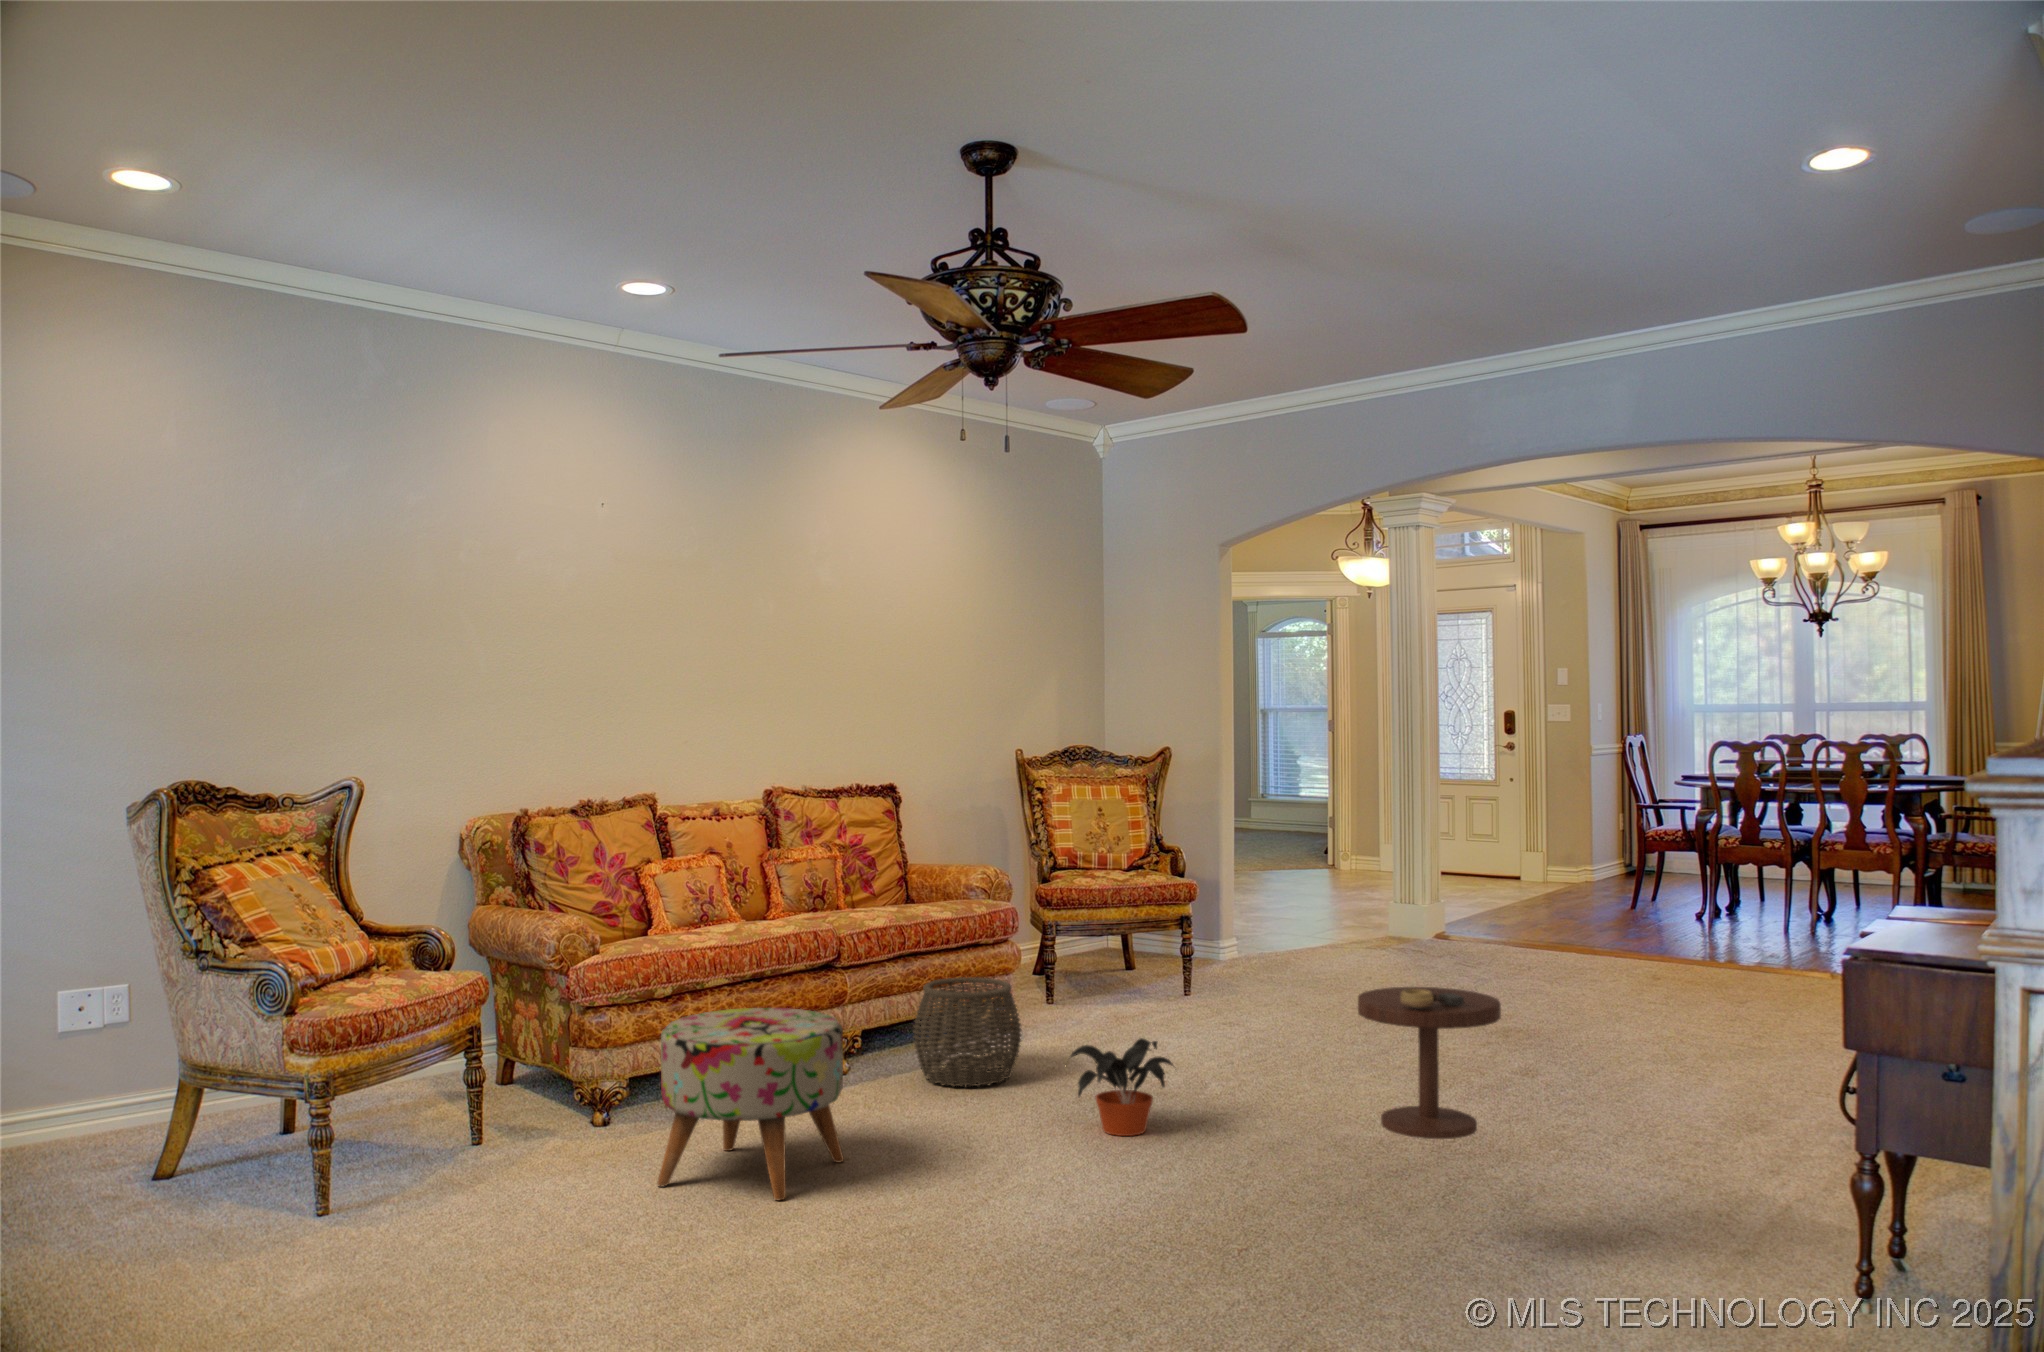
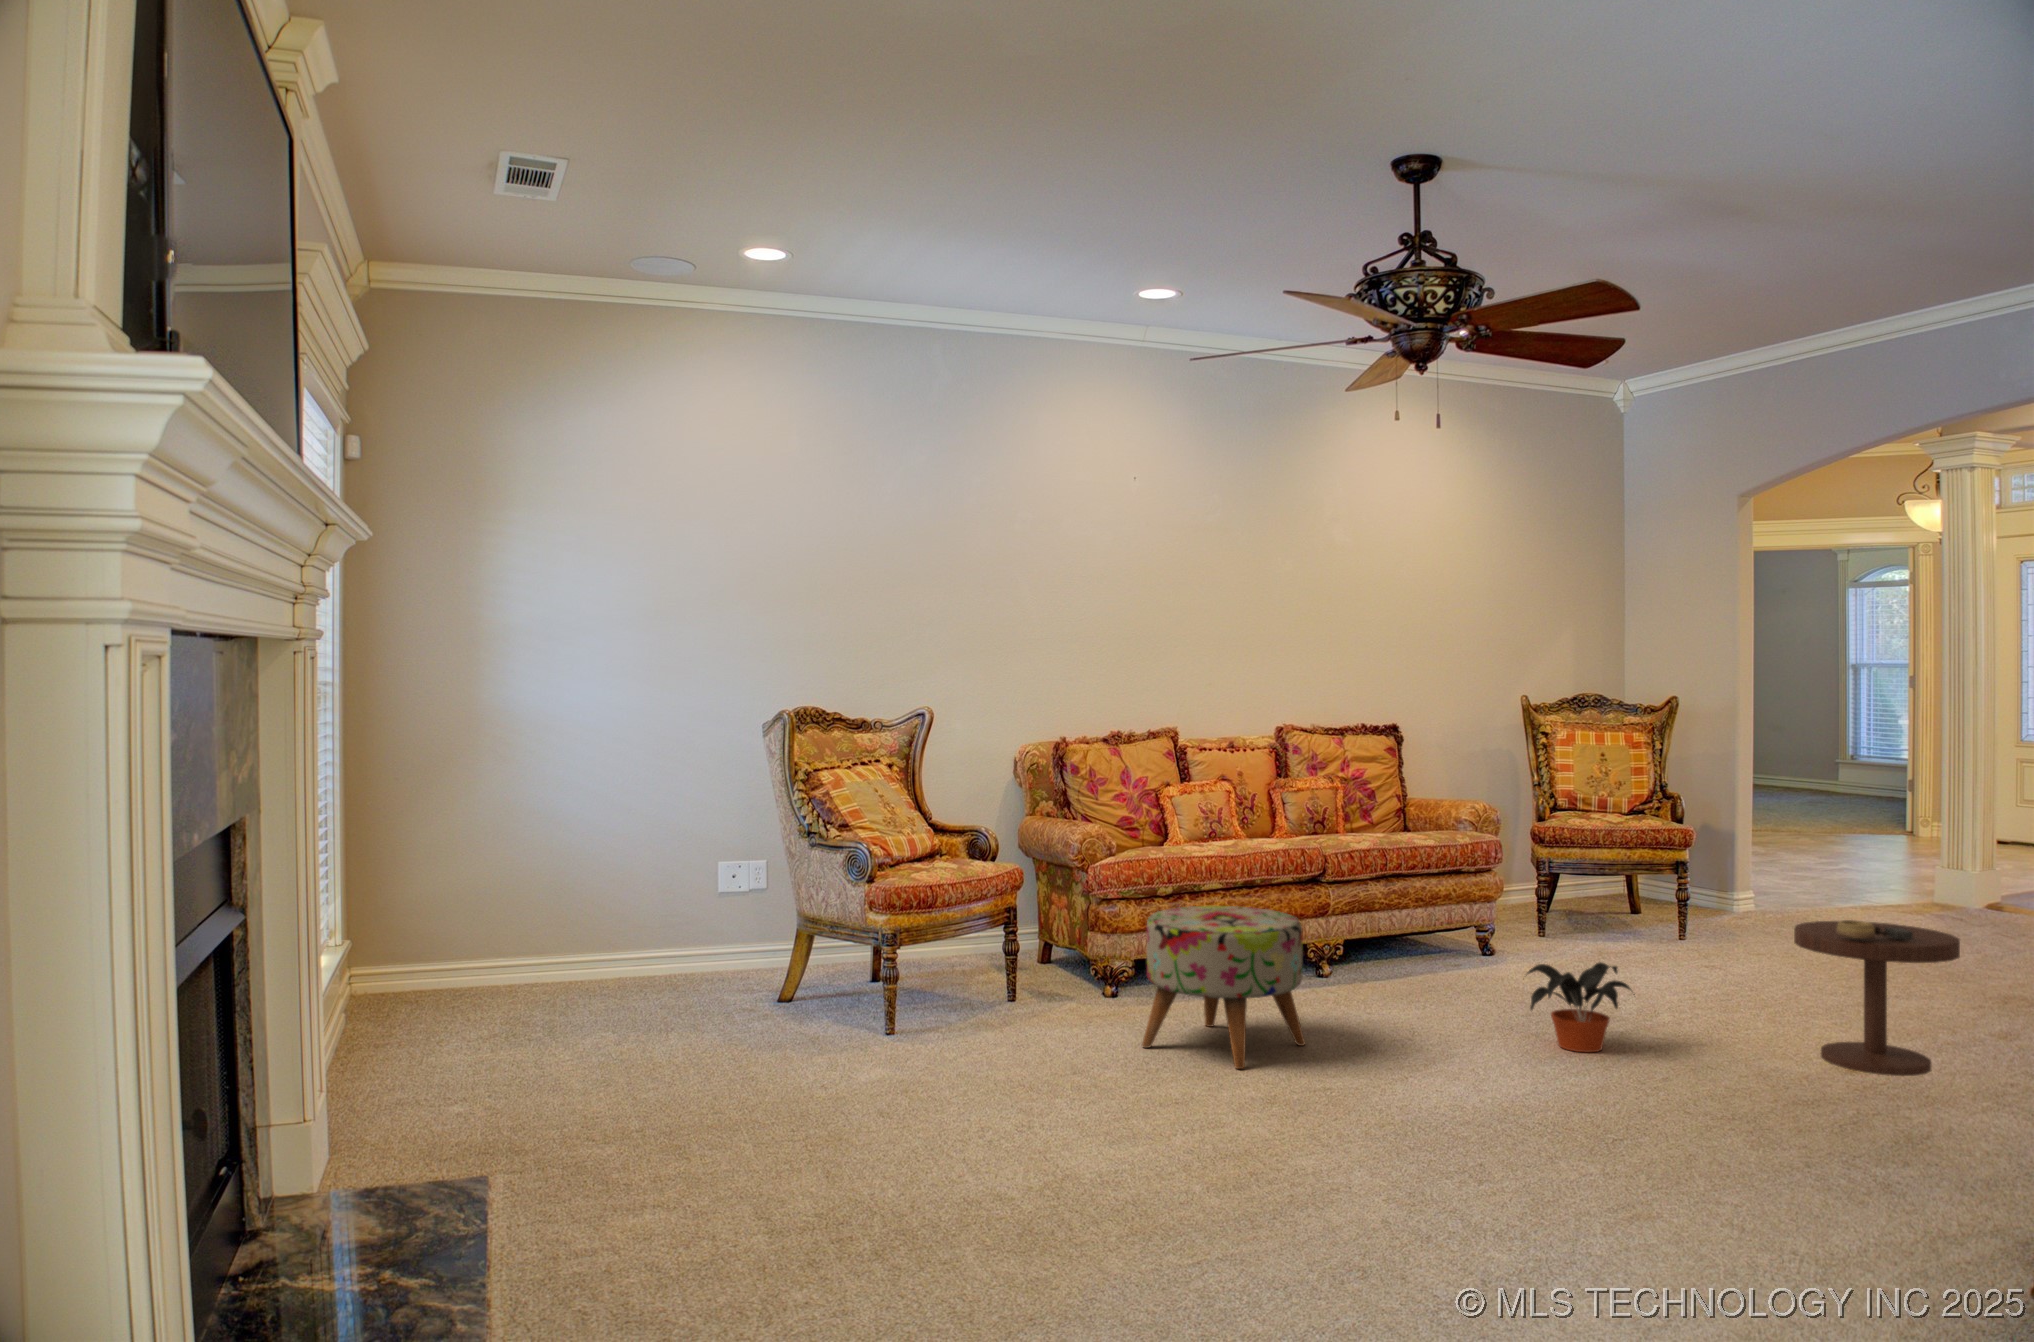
woven basket: present [914,977,1021,1087] -> none [1390,898,1494,998]

